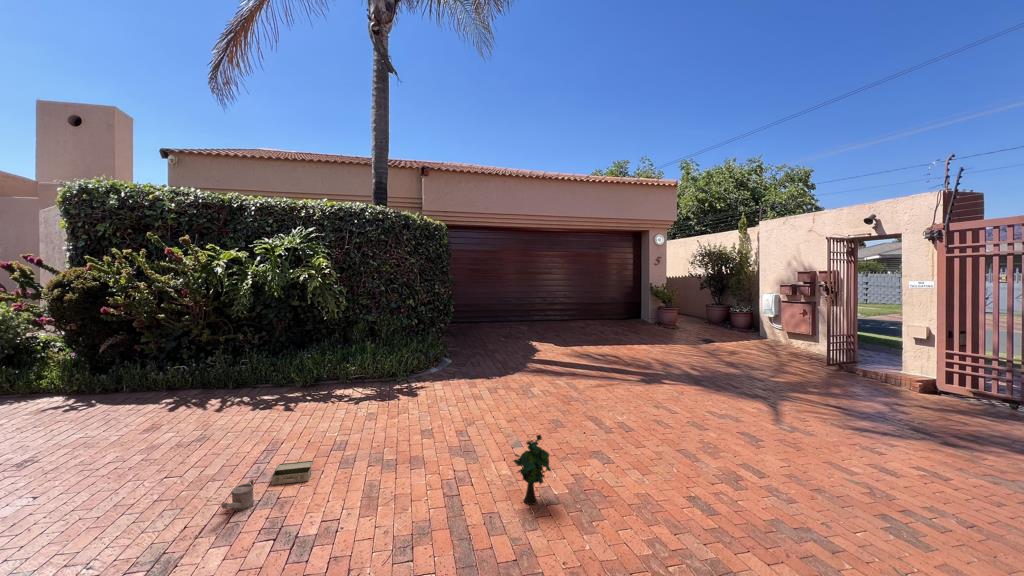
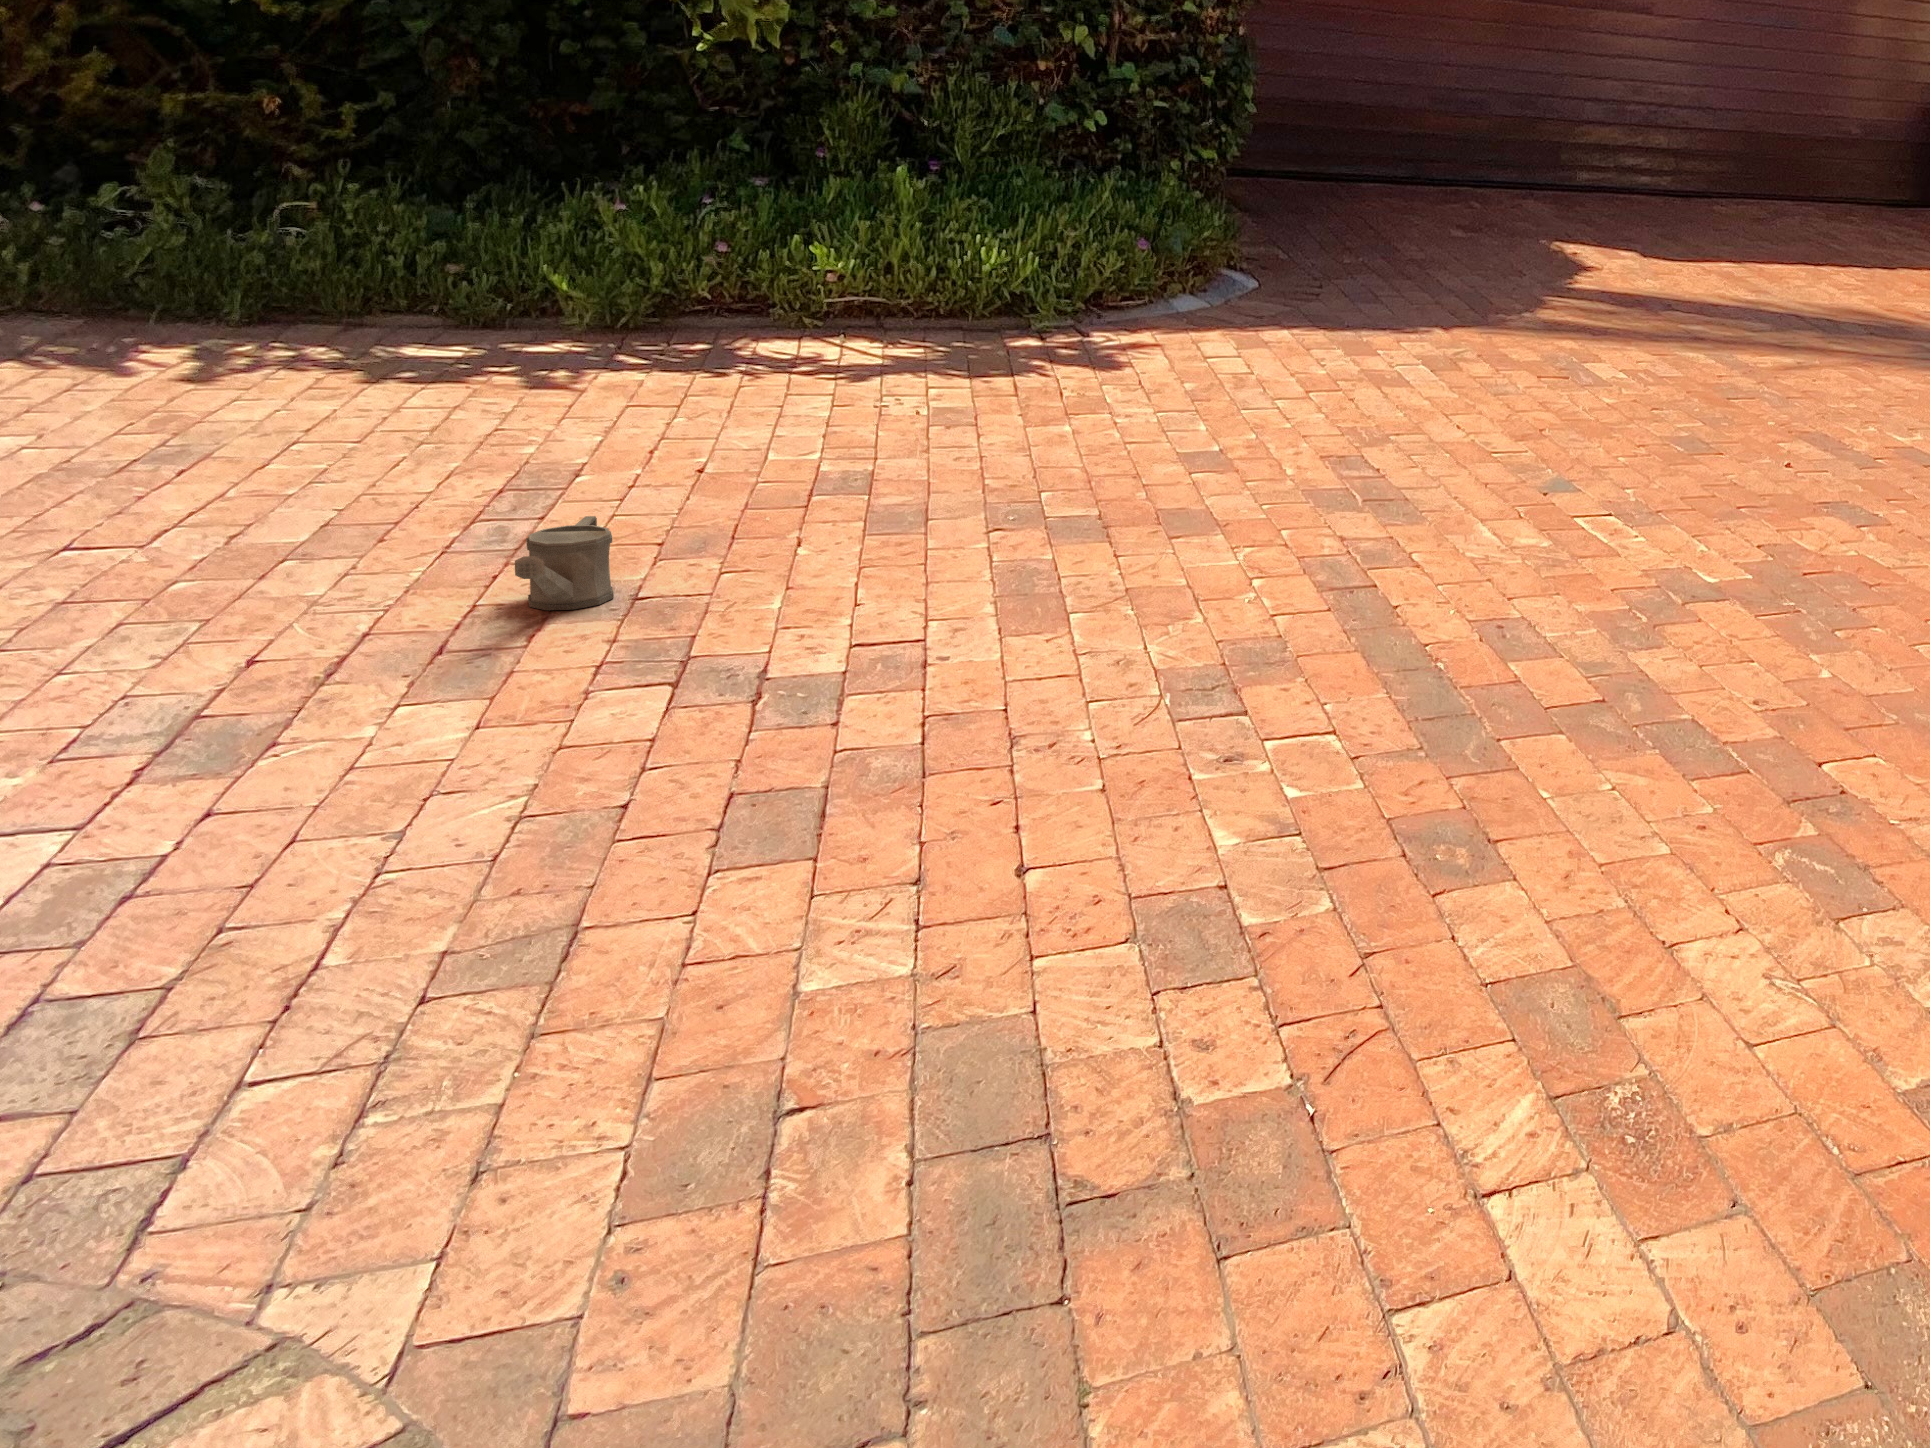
decorative plant: present [513,435,551,505] -> none [1589,373,1721,595]
toolbox: present [272,461,313,485] -> none [657,491,811,556]

